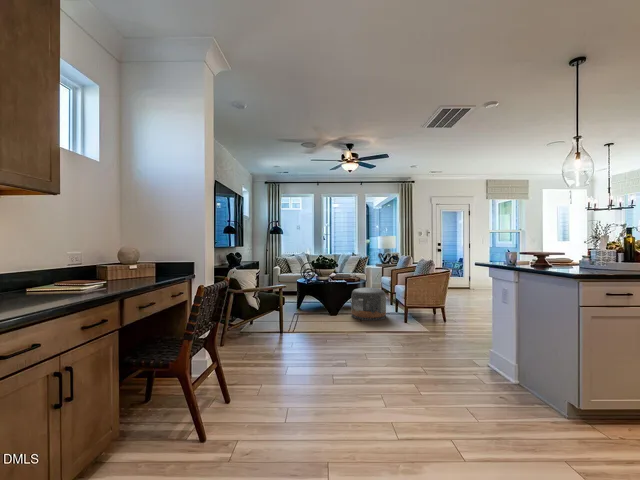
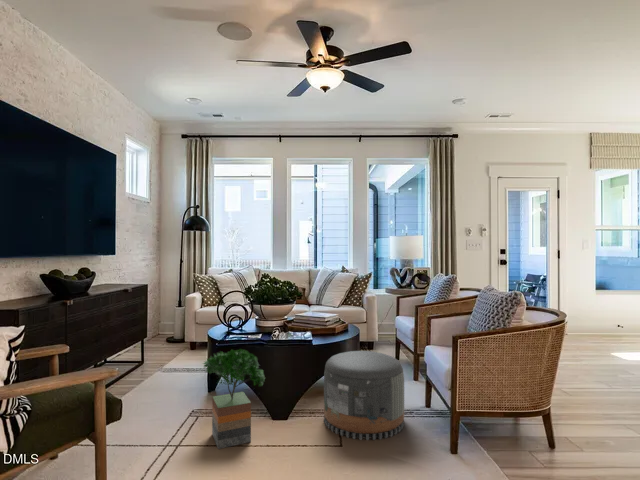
potted tree: none [303,284,330,322] -> present [203,349,265,449]

